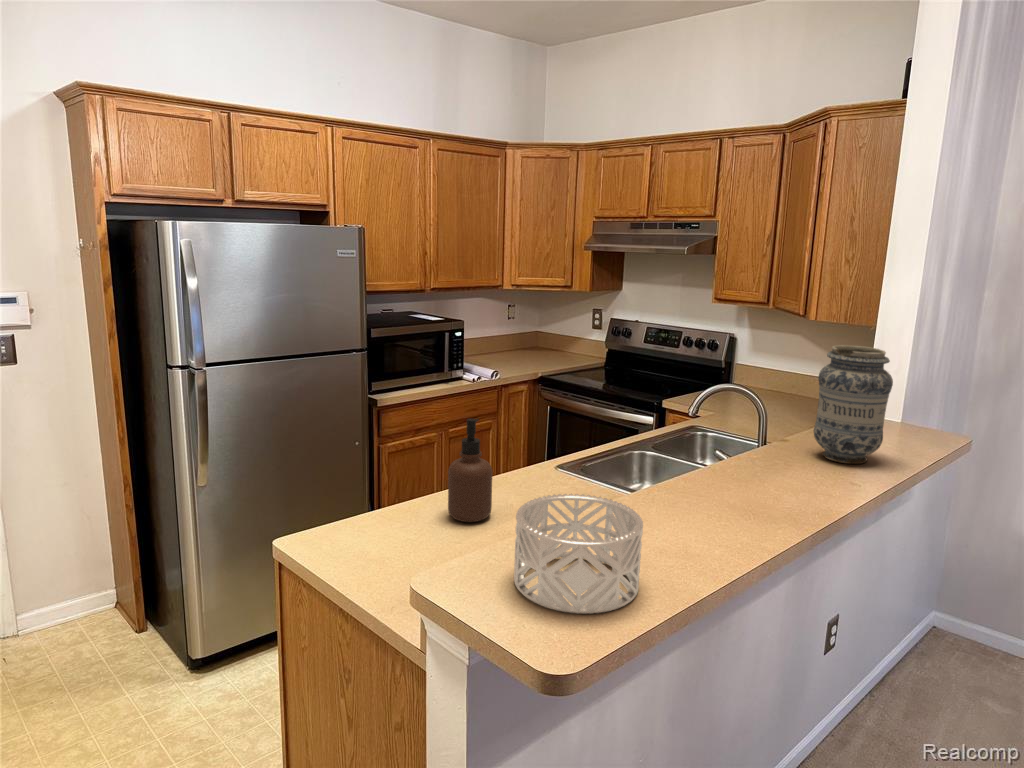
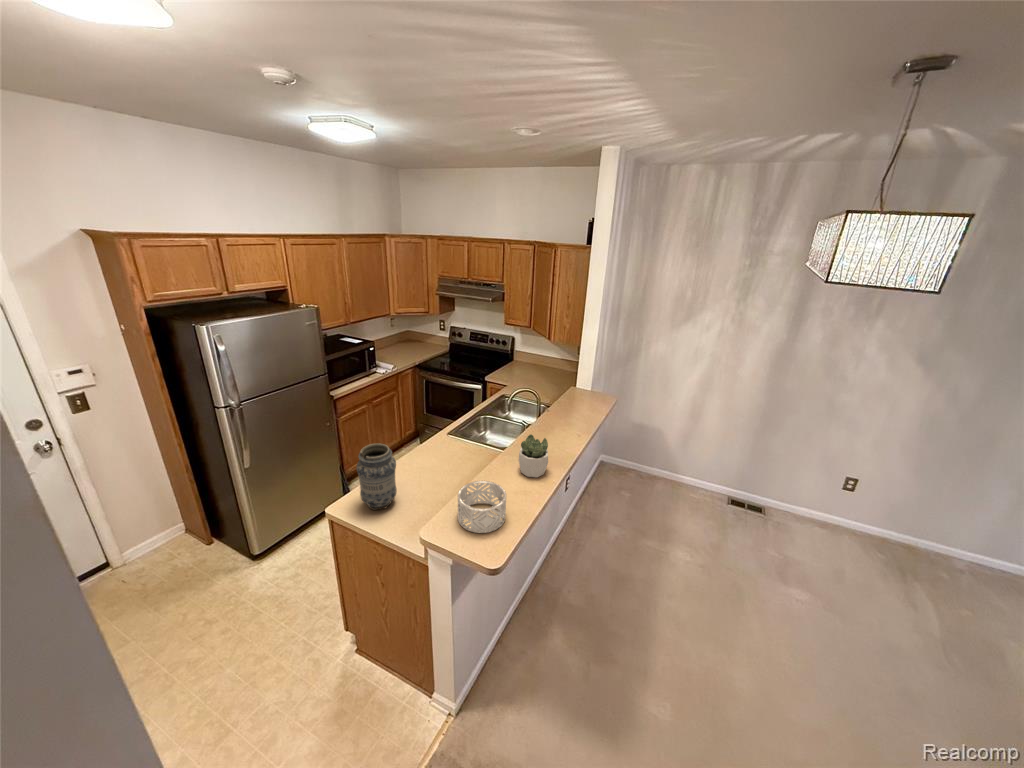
vase: present [814,345,893,464] -> present [357,443,397,510]
soap dispenser: present [448,418,492,522] -> none [404,432,426,479]
succulent plant: none [697,429,778,536] -> present [519,434,548,477]

